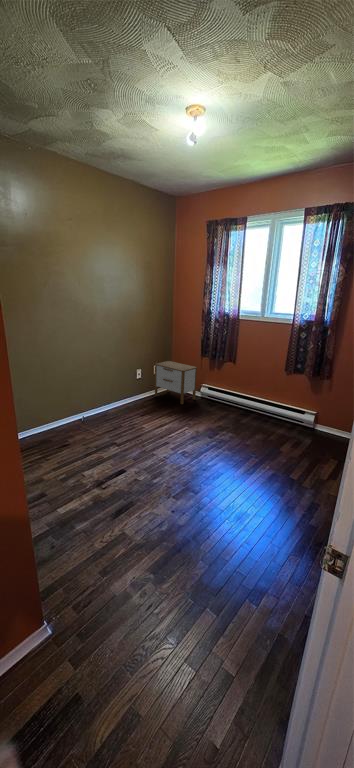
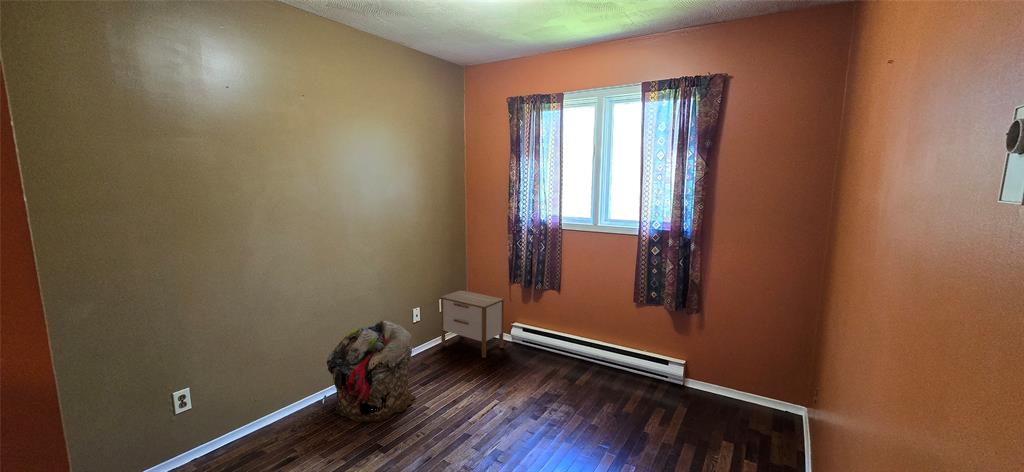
laundry basket: none [84,373,137,432] -> present [327,321,416,422]

